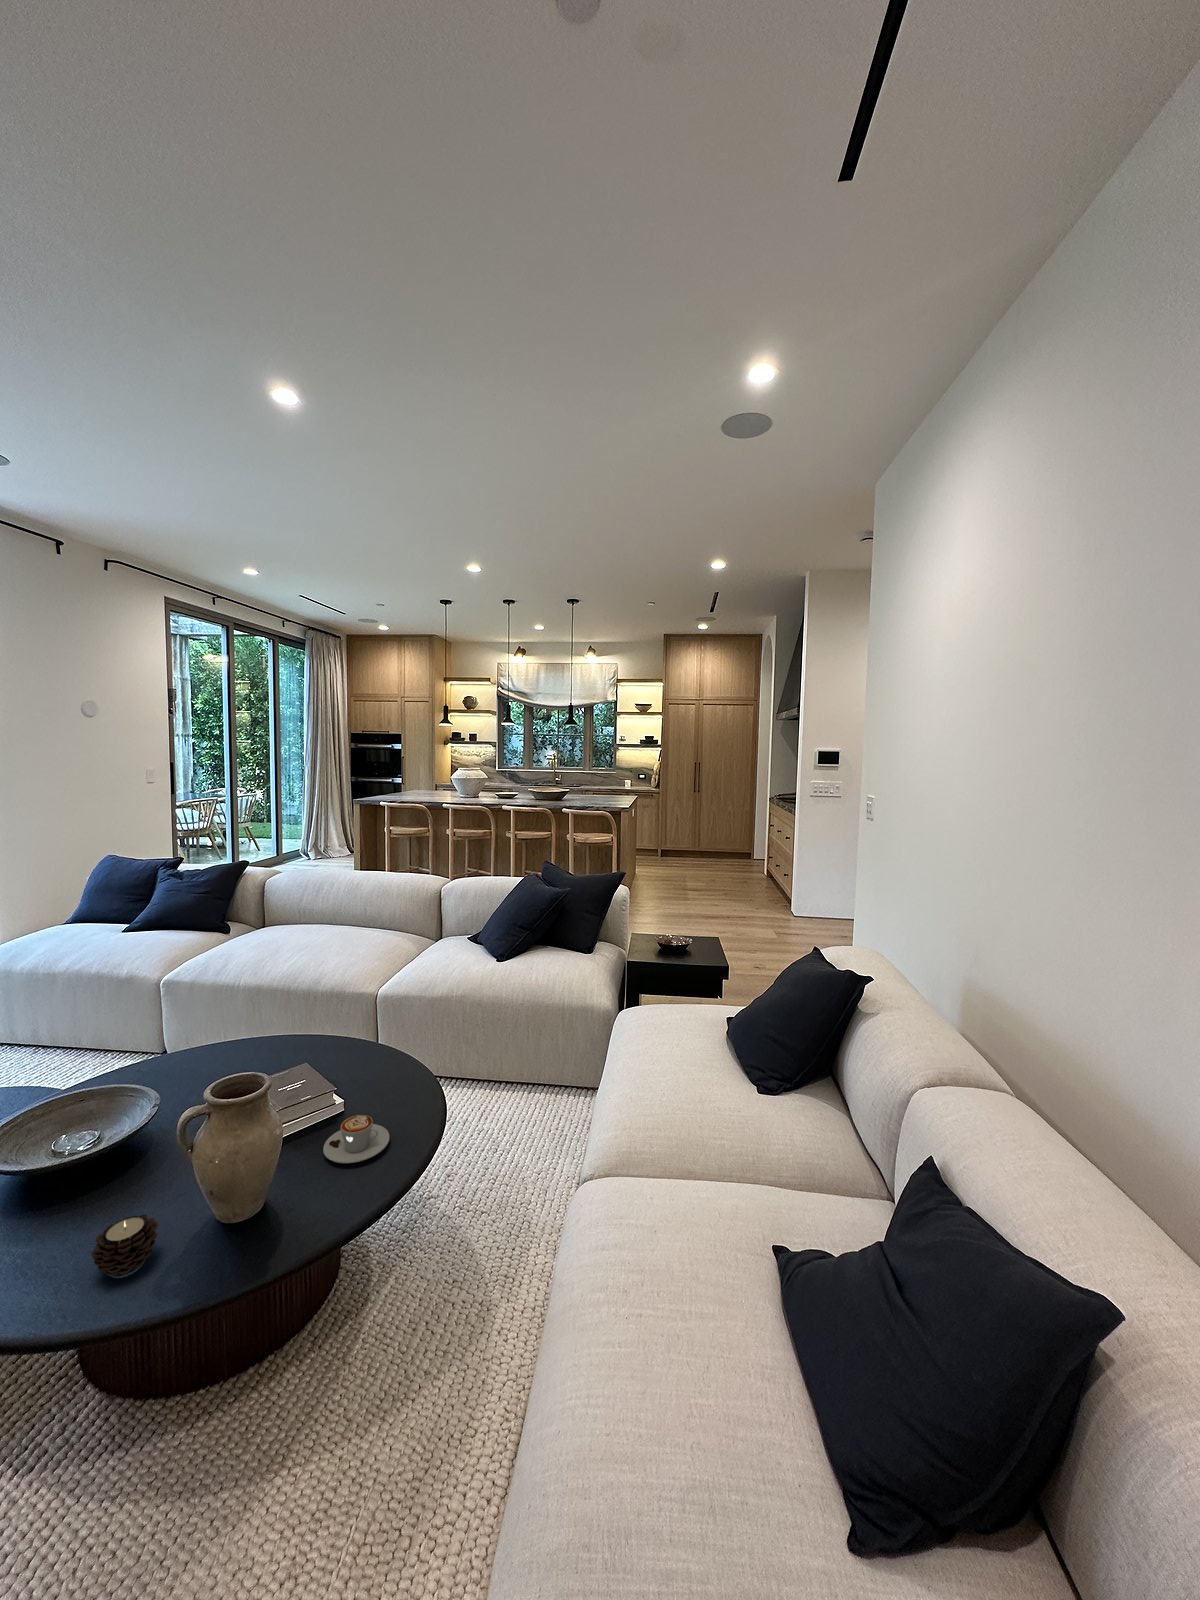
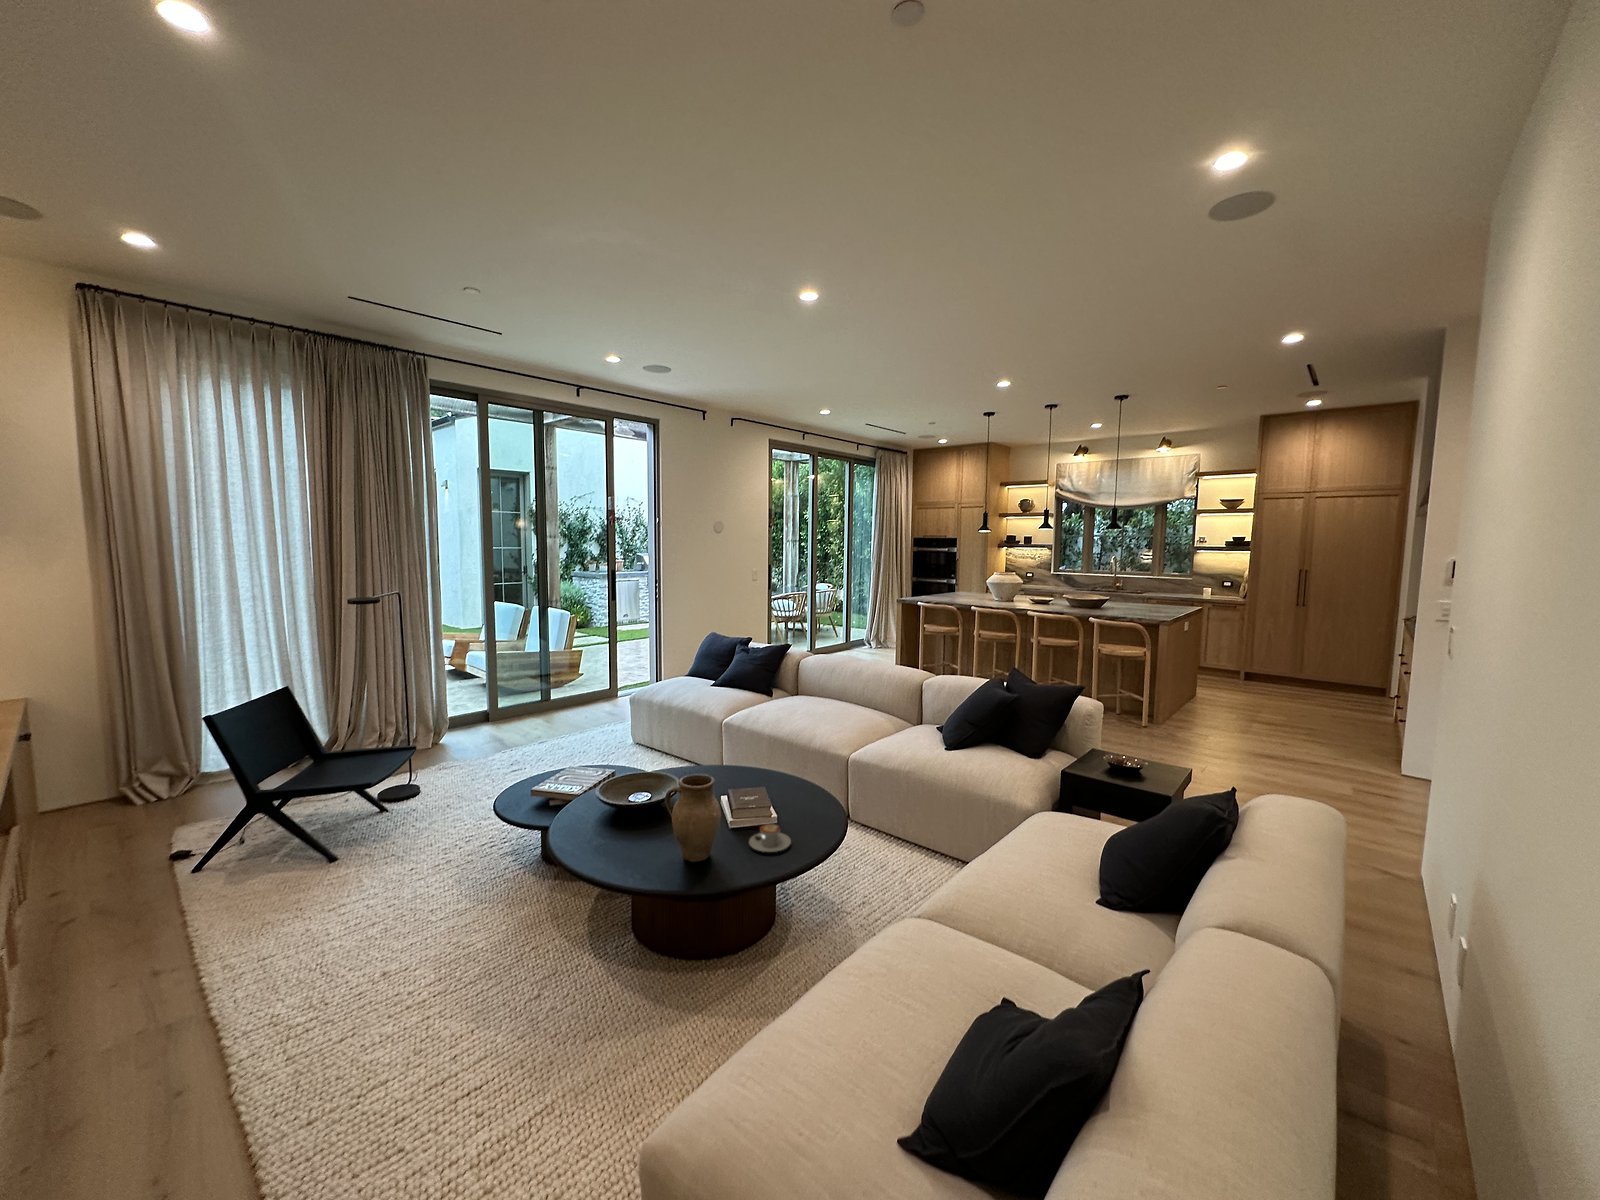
candle: present [91,1215,159,1278] -> none [621,836,652,866]

